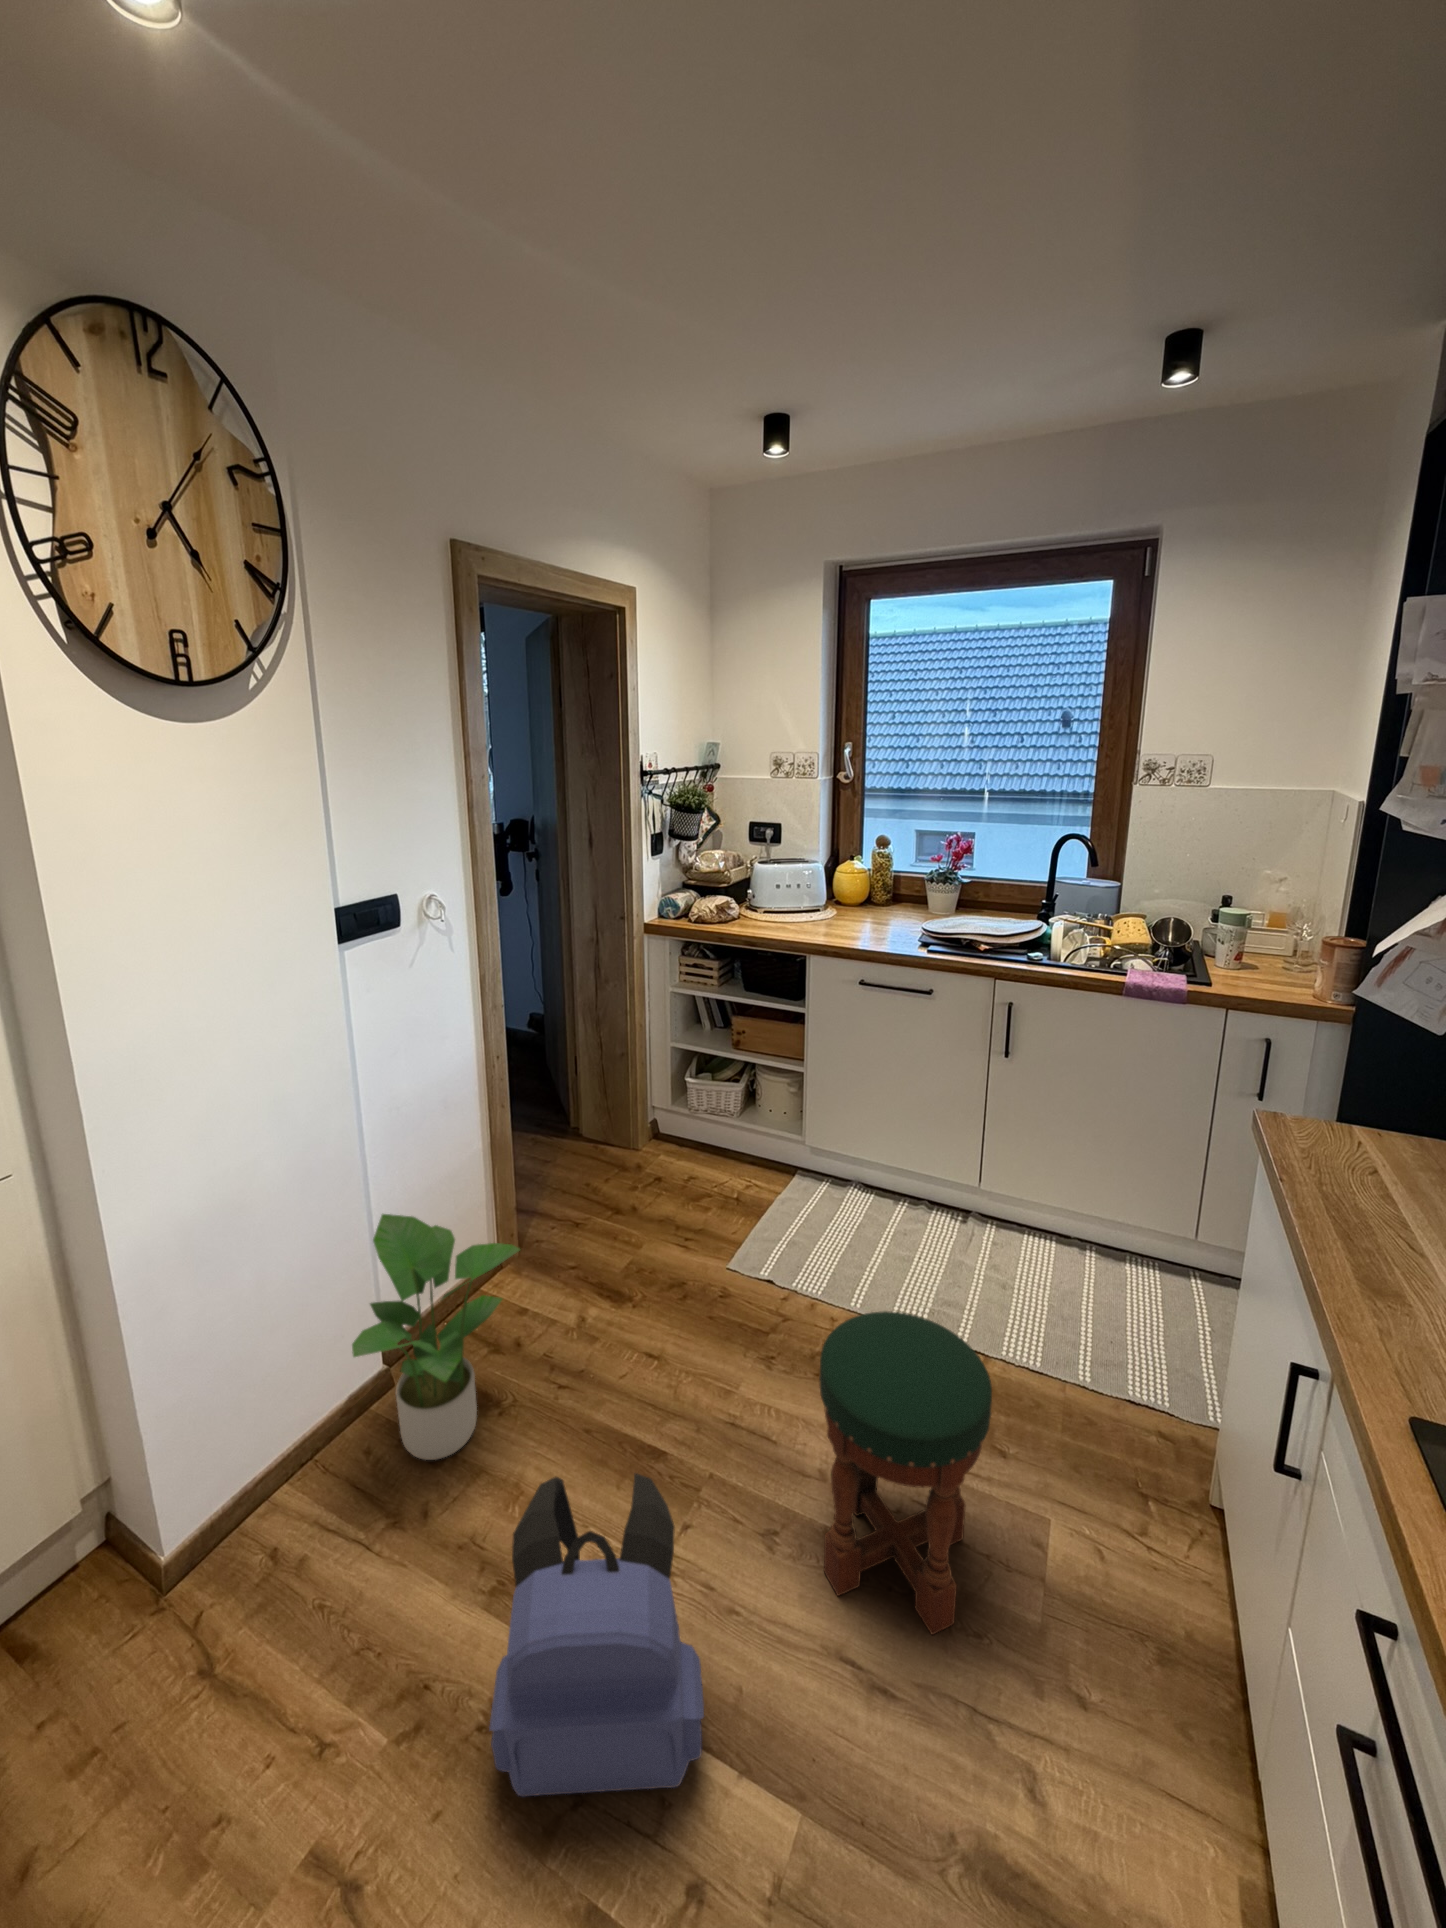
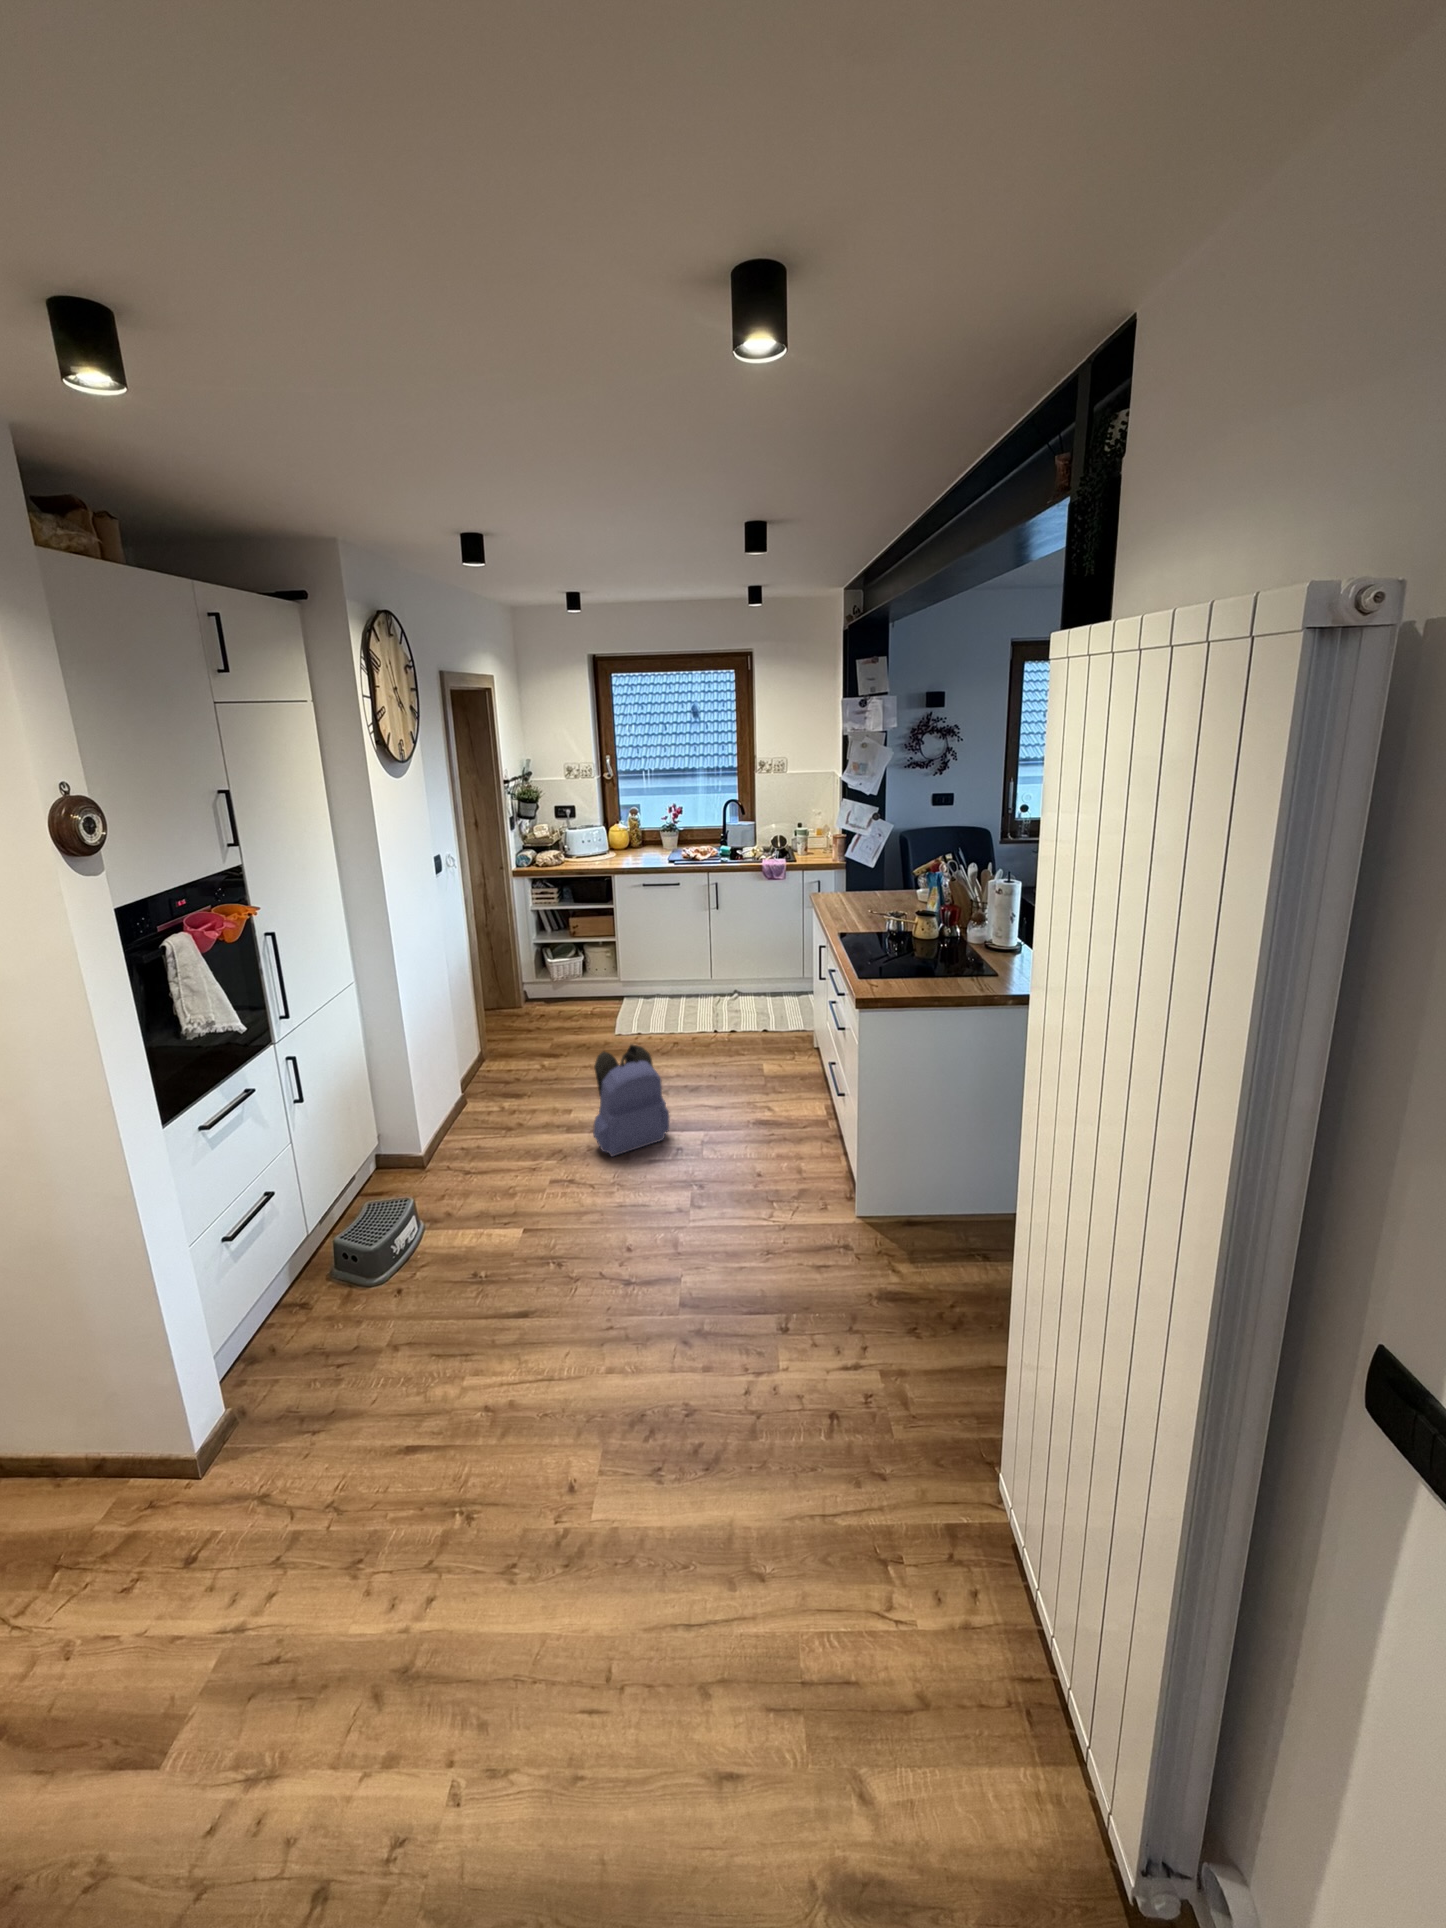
potted plant: present [352,1214,520,1460] -> none [461,1006,539,1117]
stool: present [819,1311,992,1635] -> none [678,993,741,1097]

